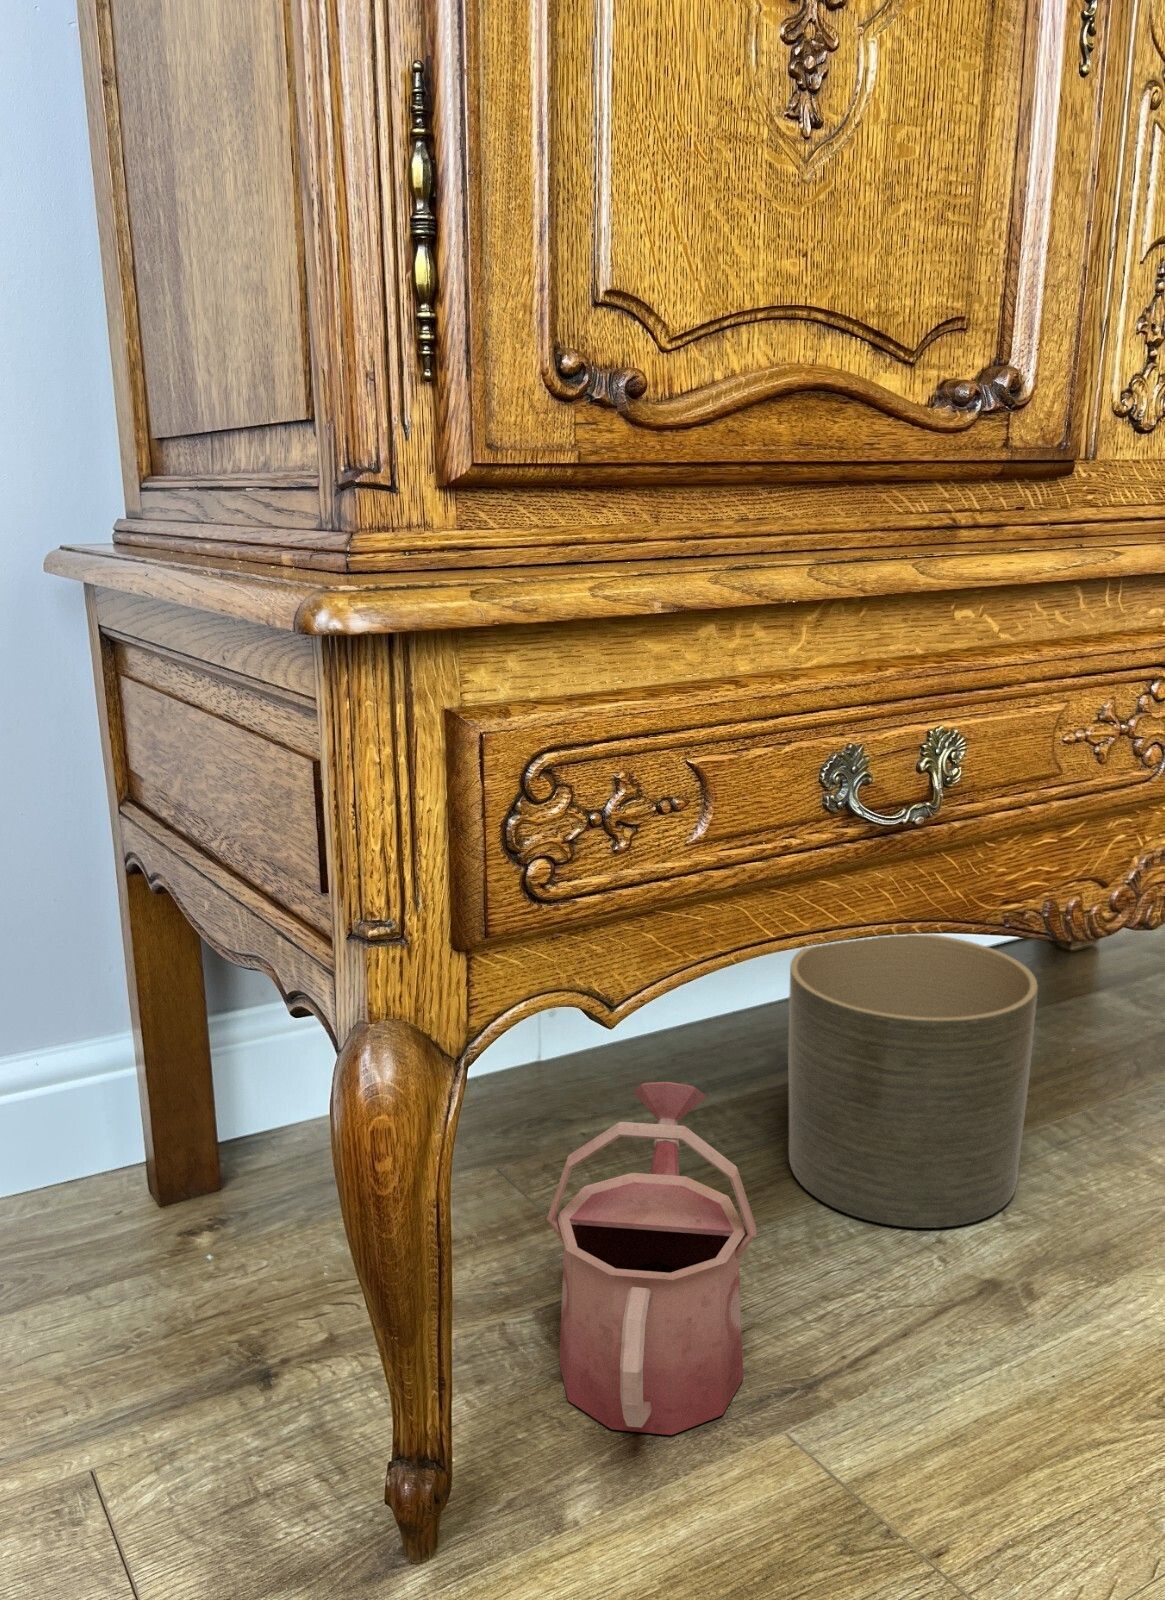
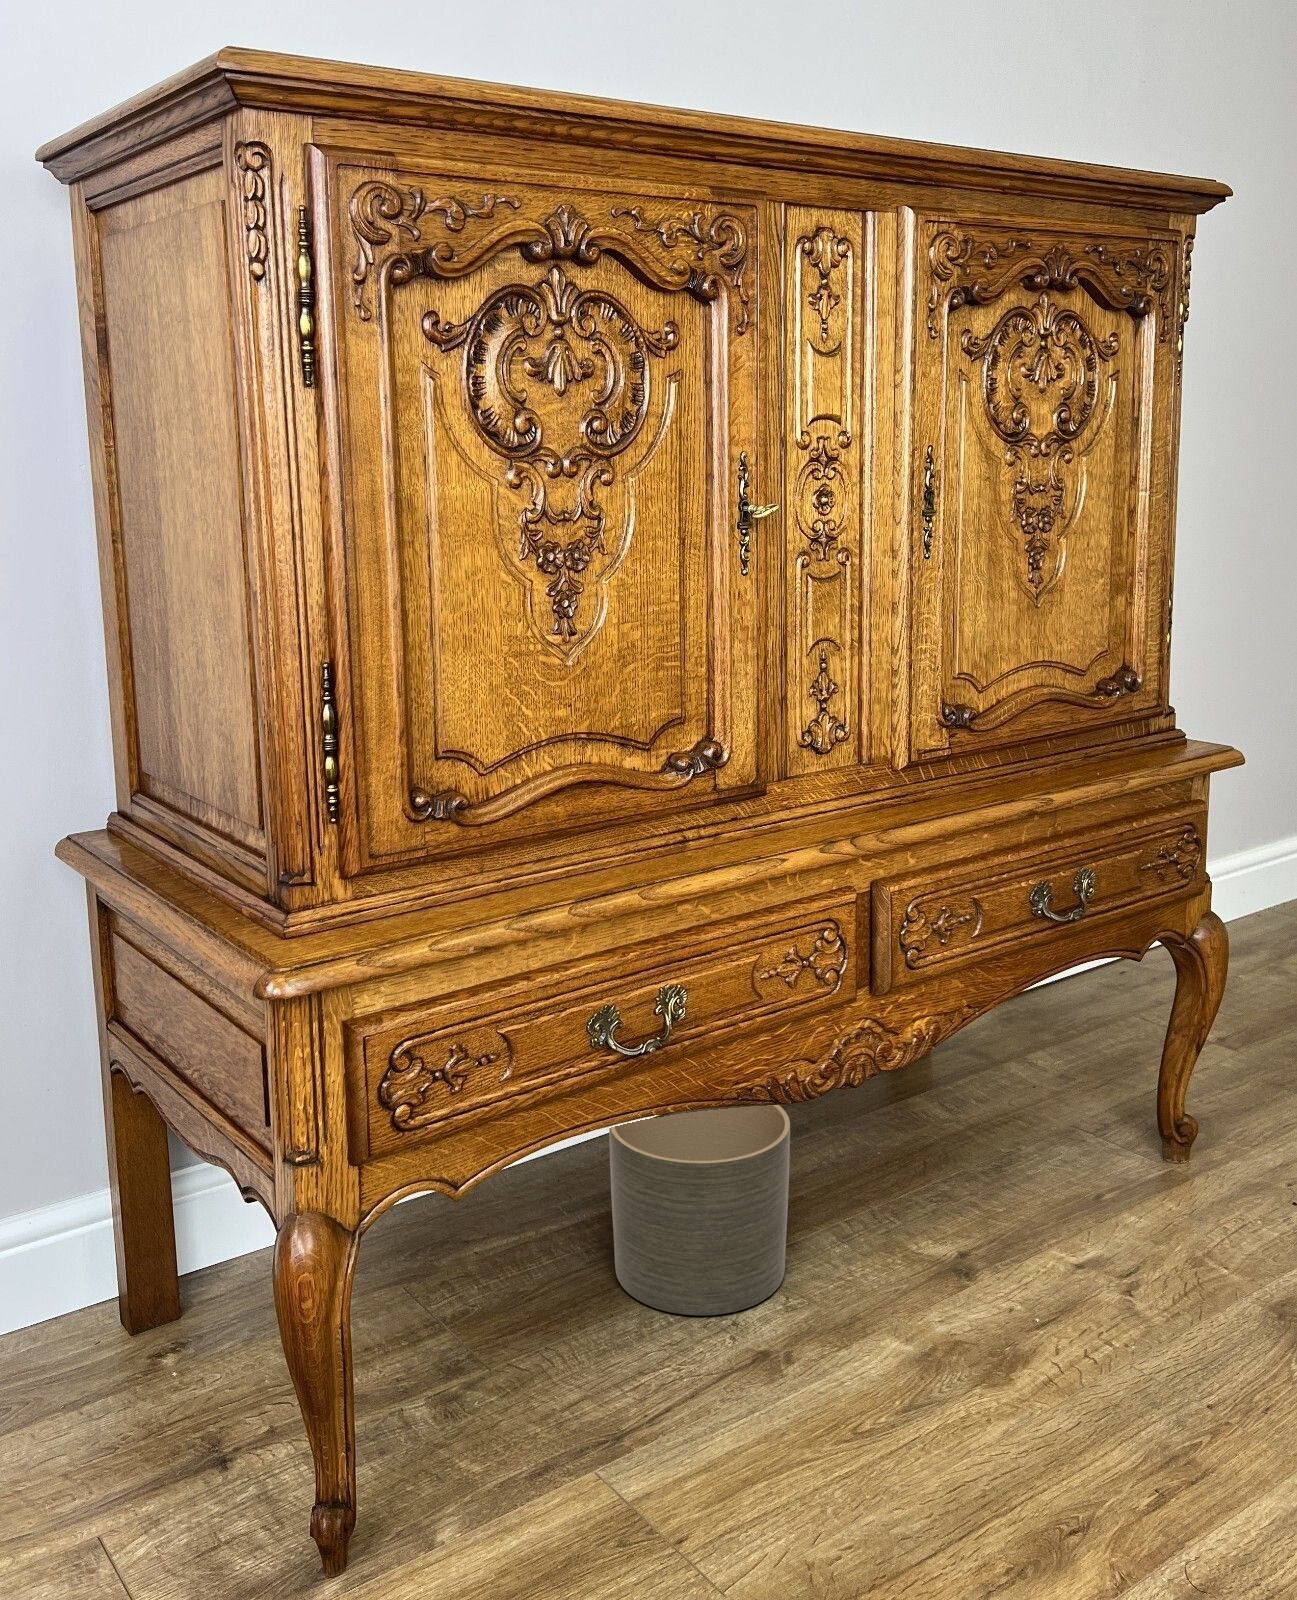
watering can: present [547,1082,757,1435] -> none [422,1221,570,1477]

